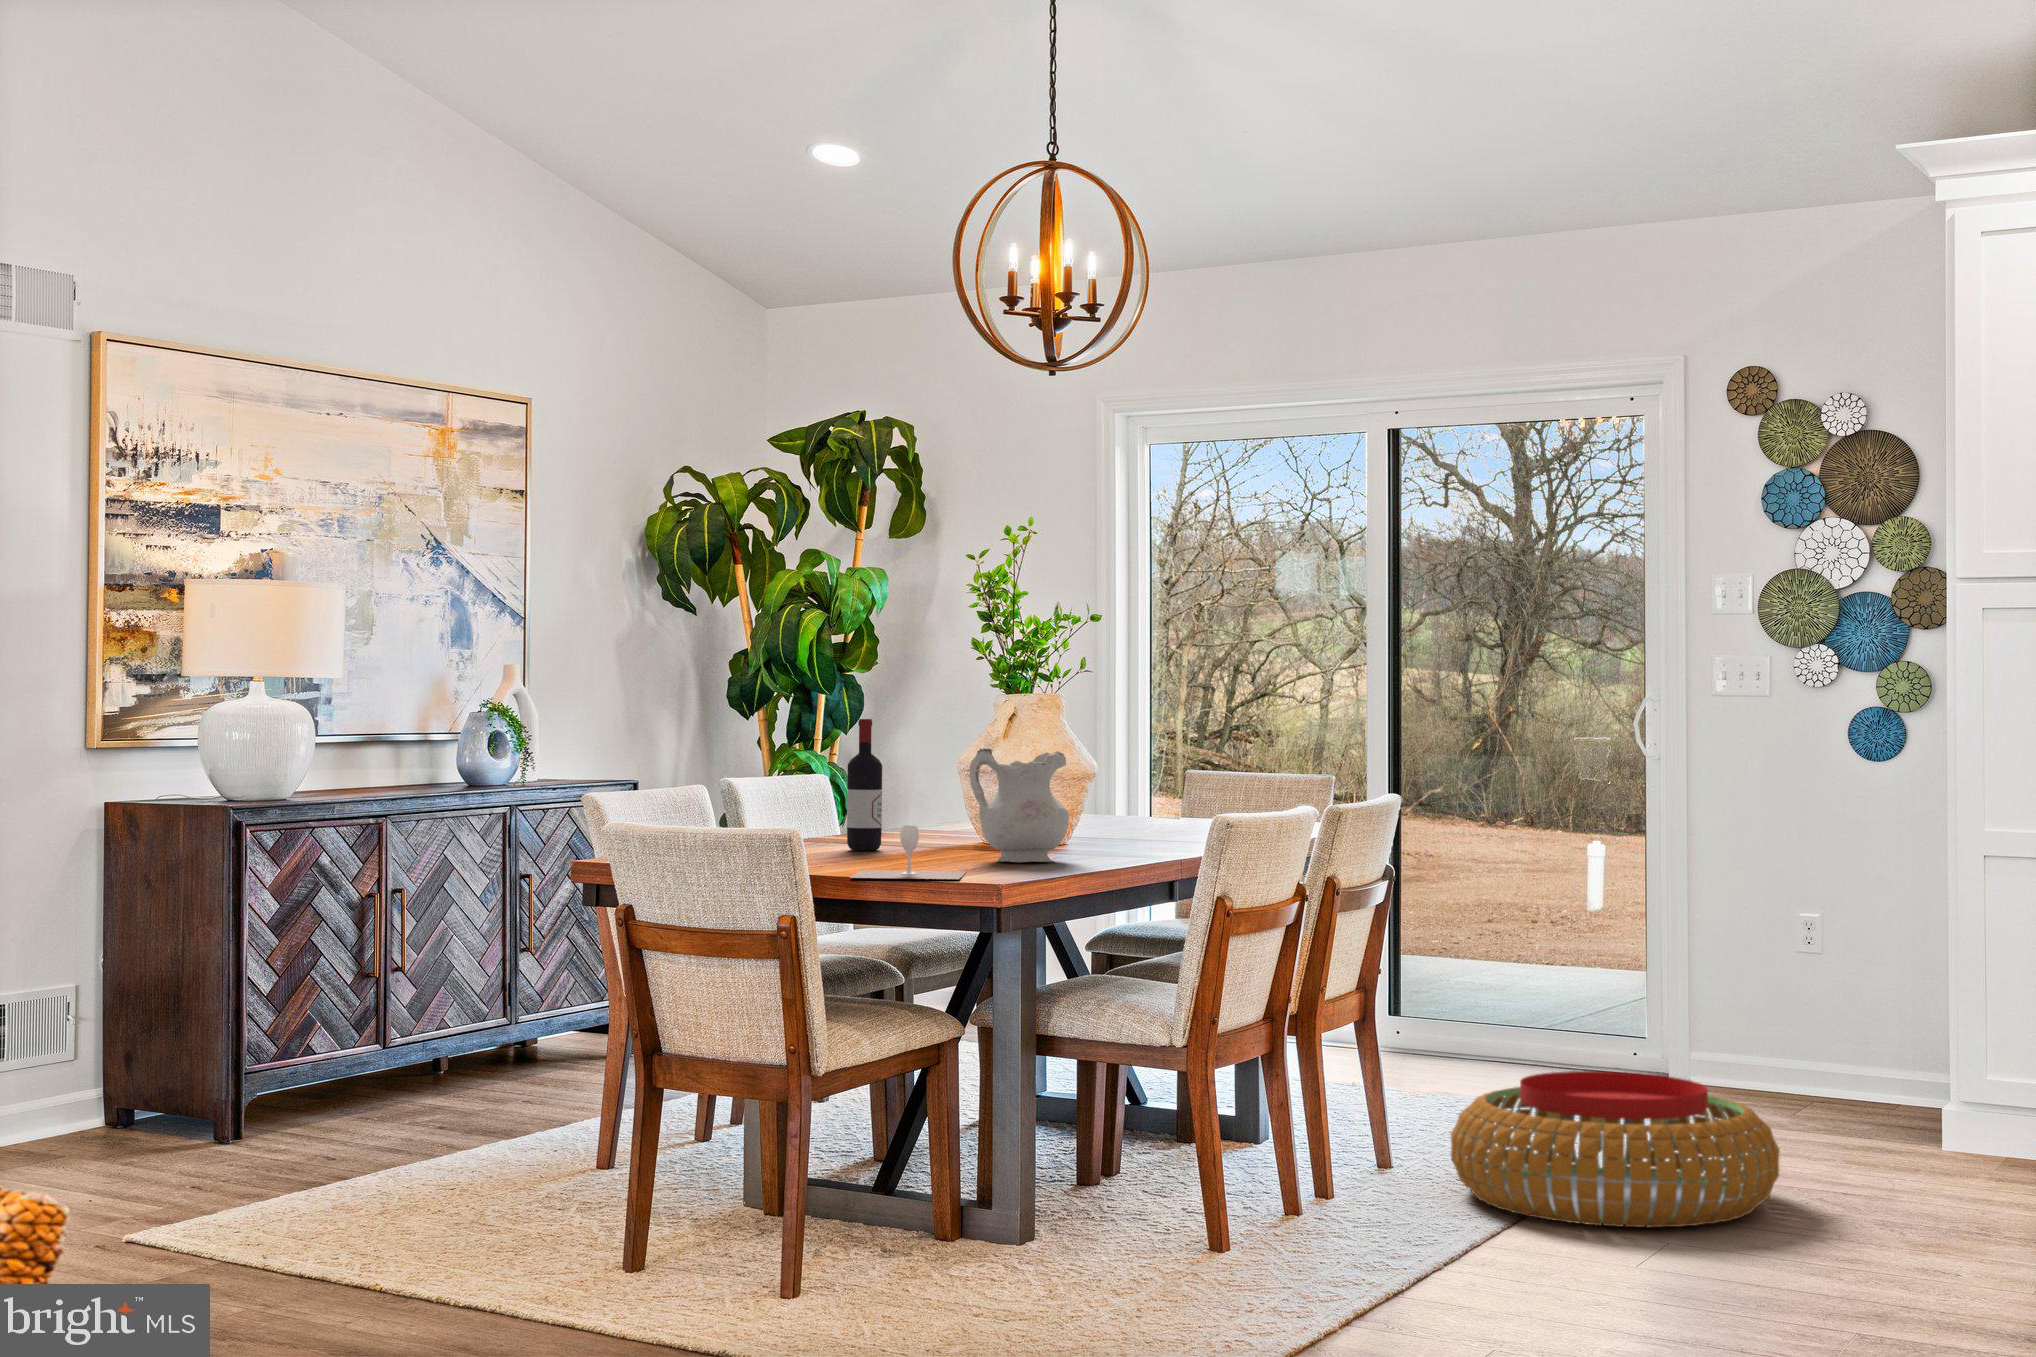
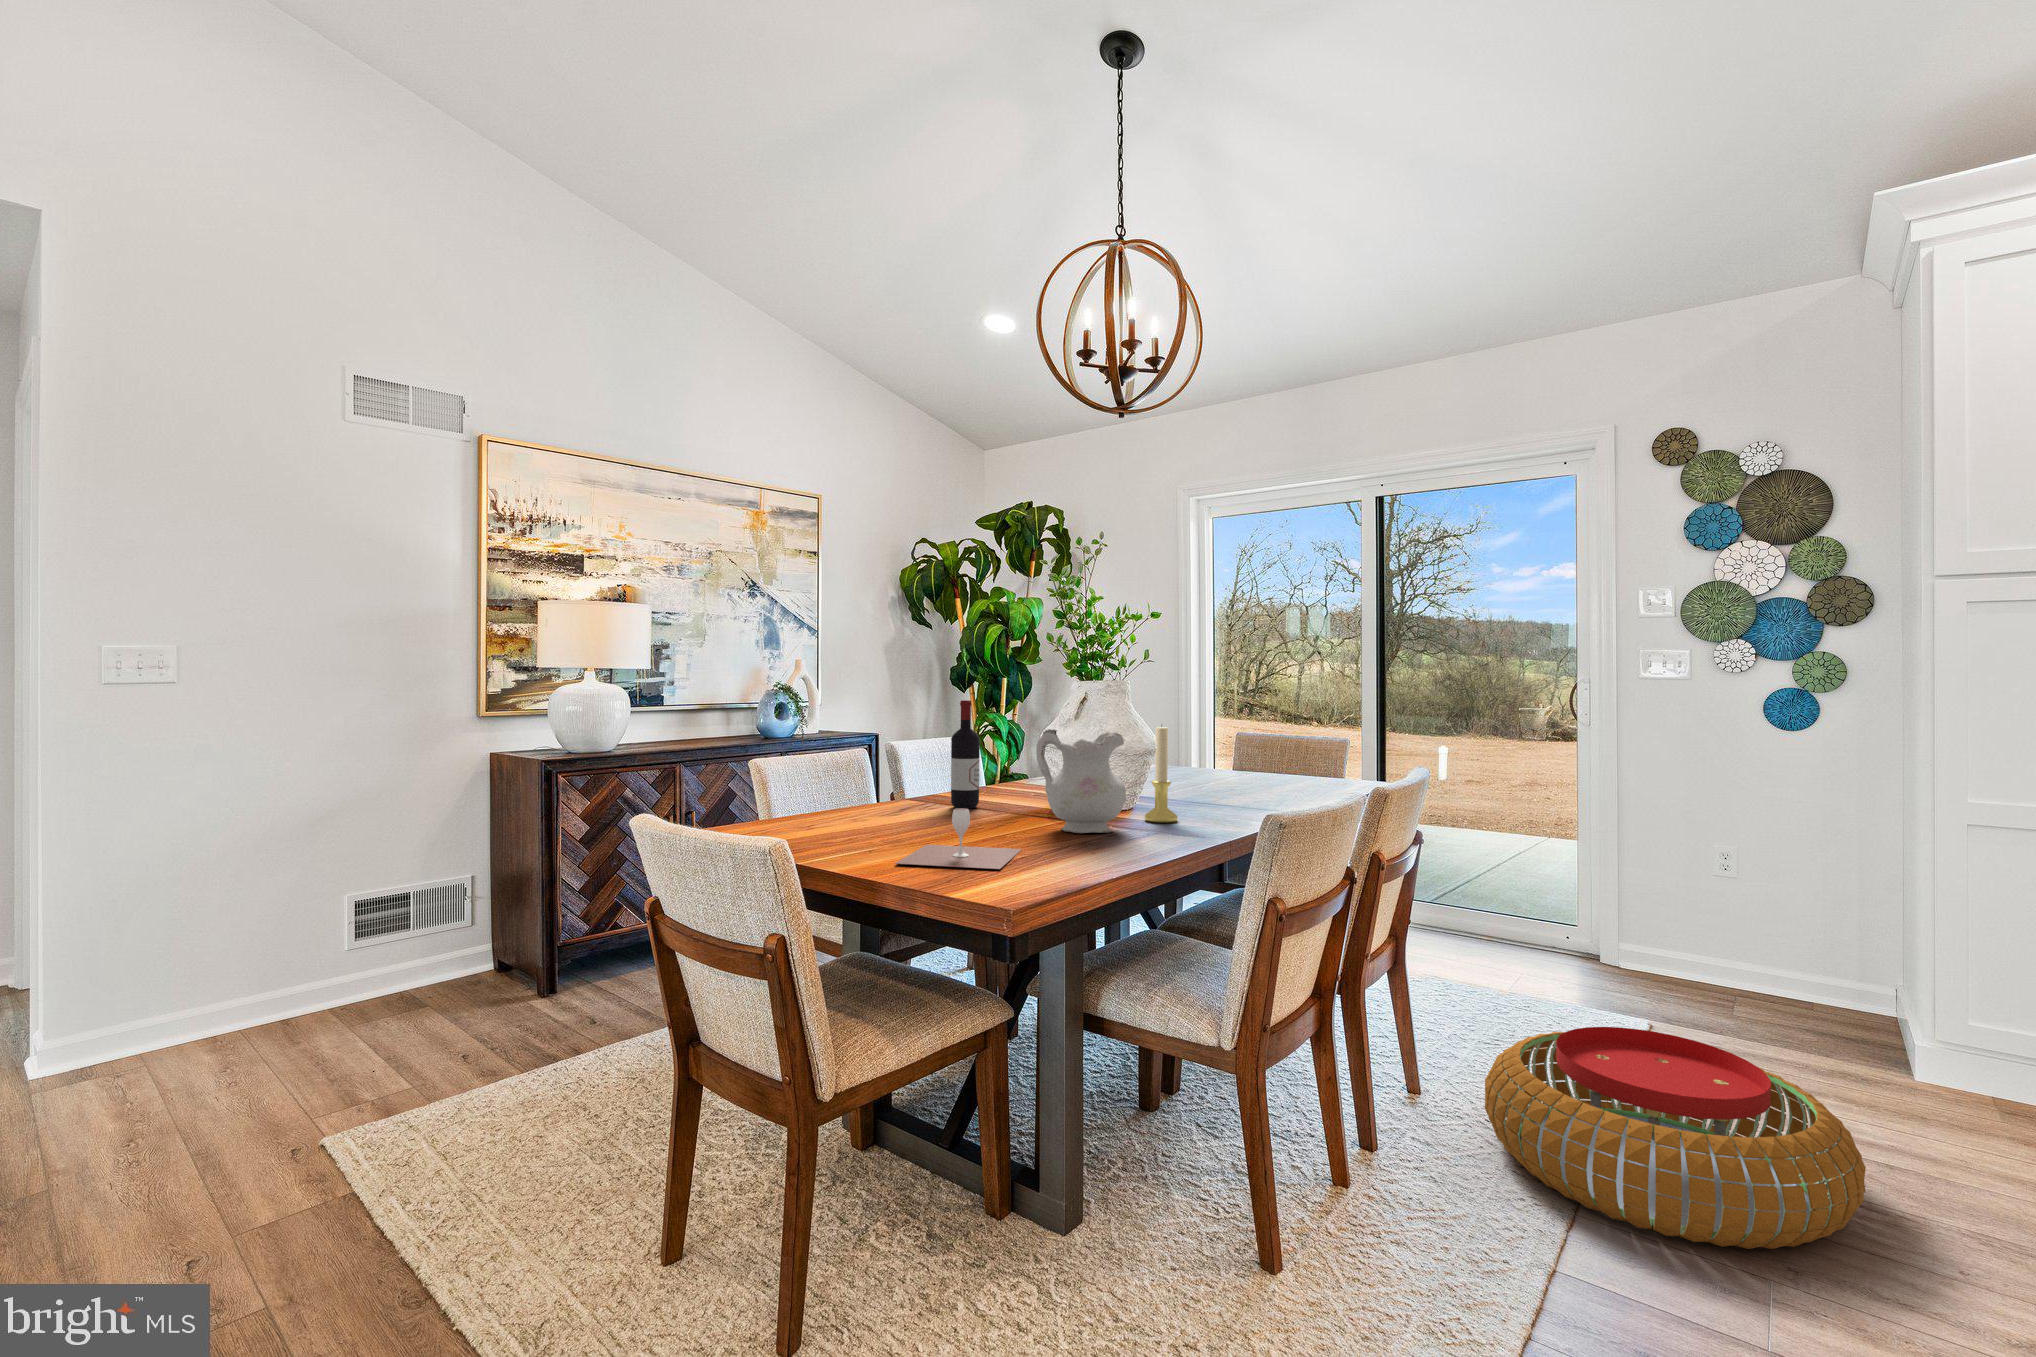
candle holder: none [1085,744,1123,856] -> present [1144,726,1178,823]

